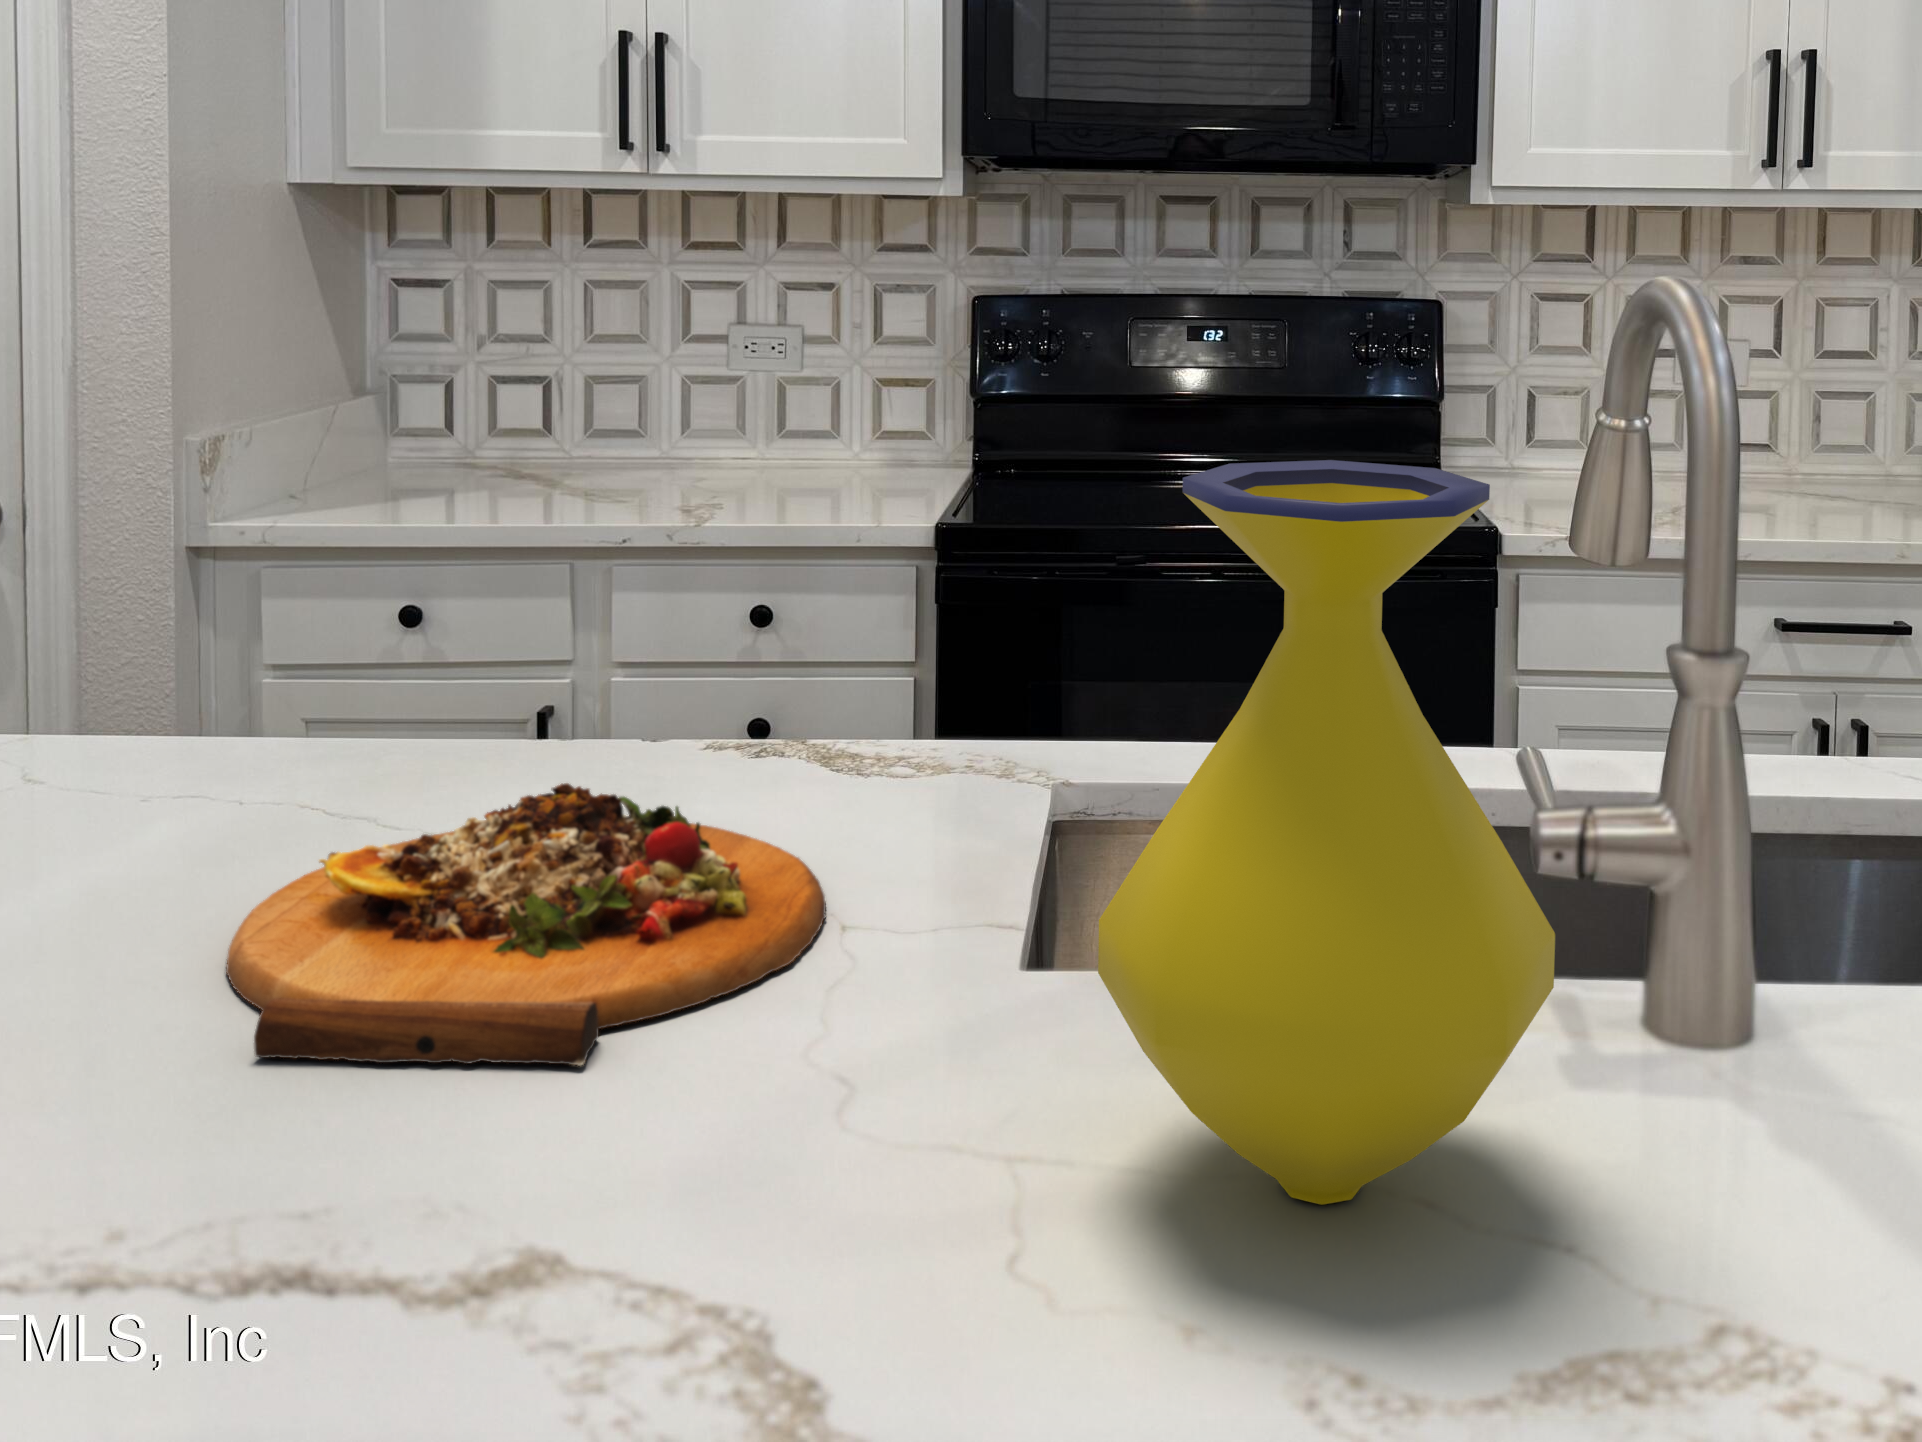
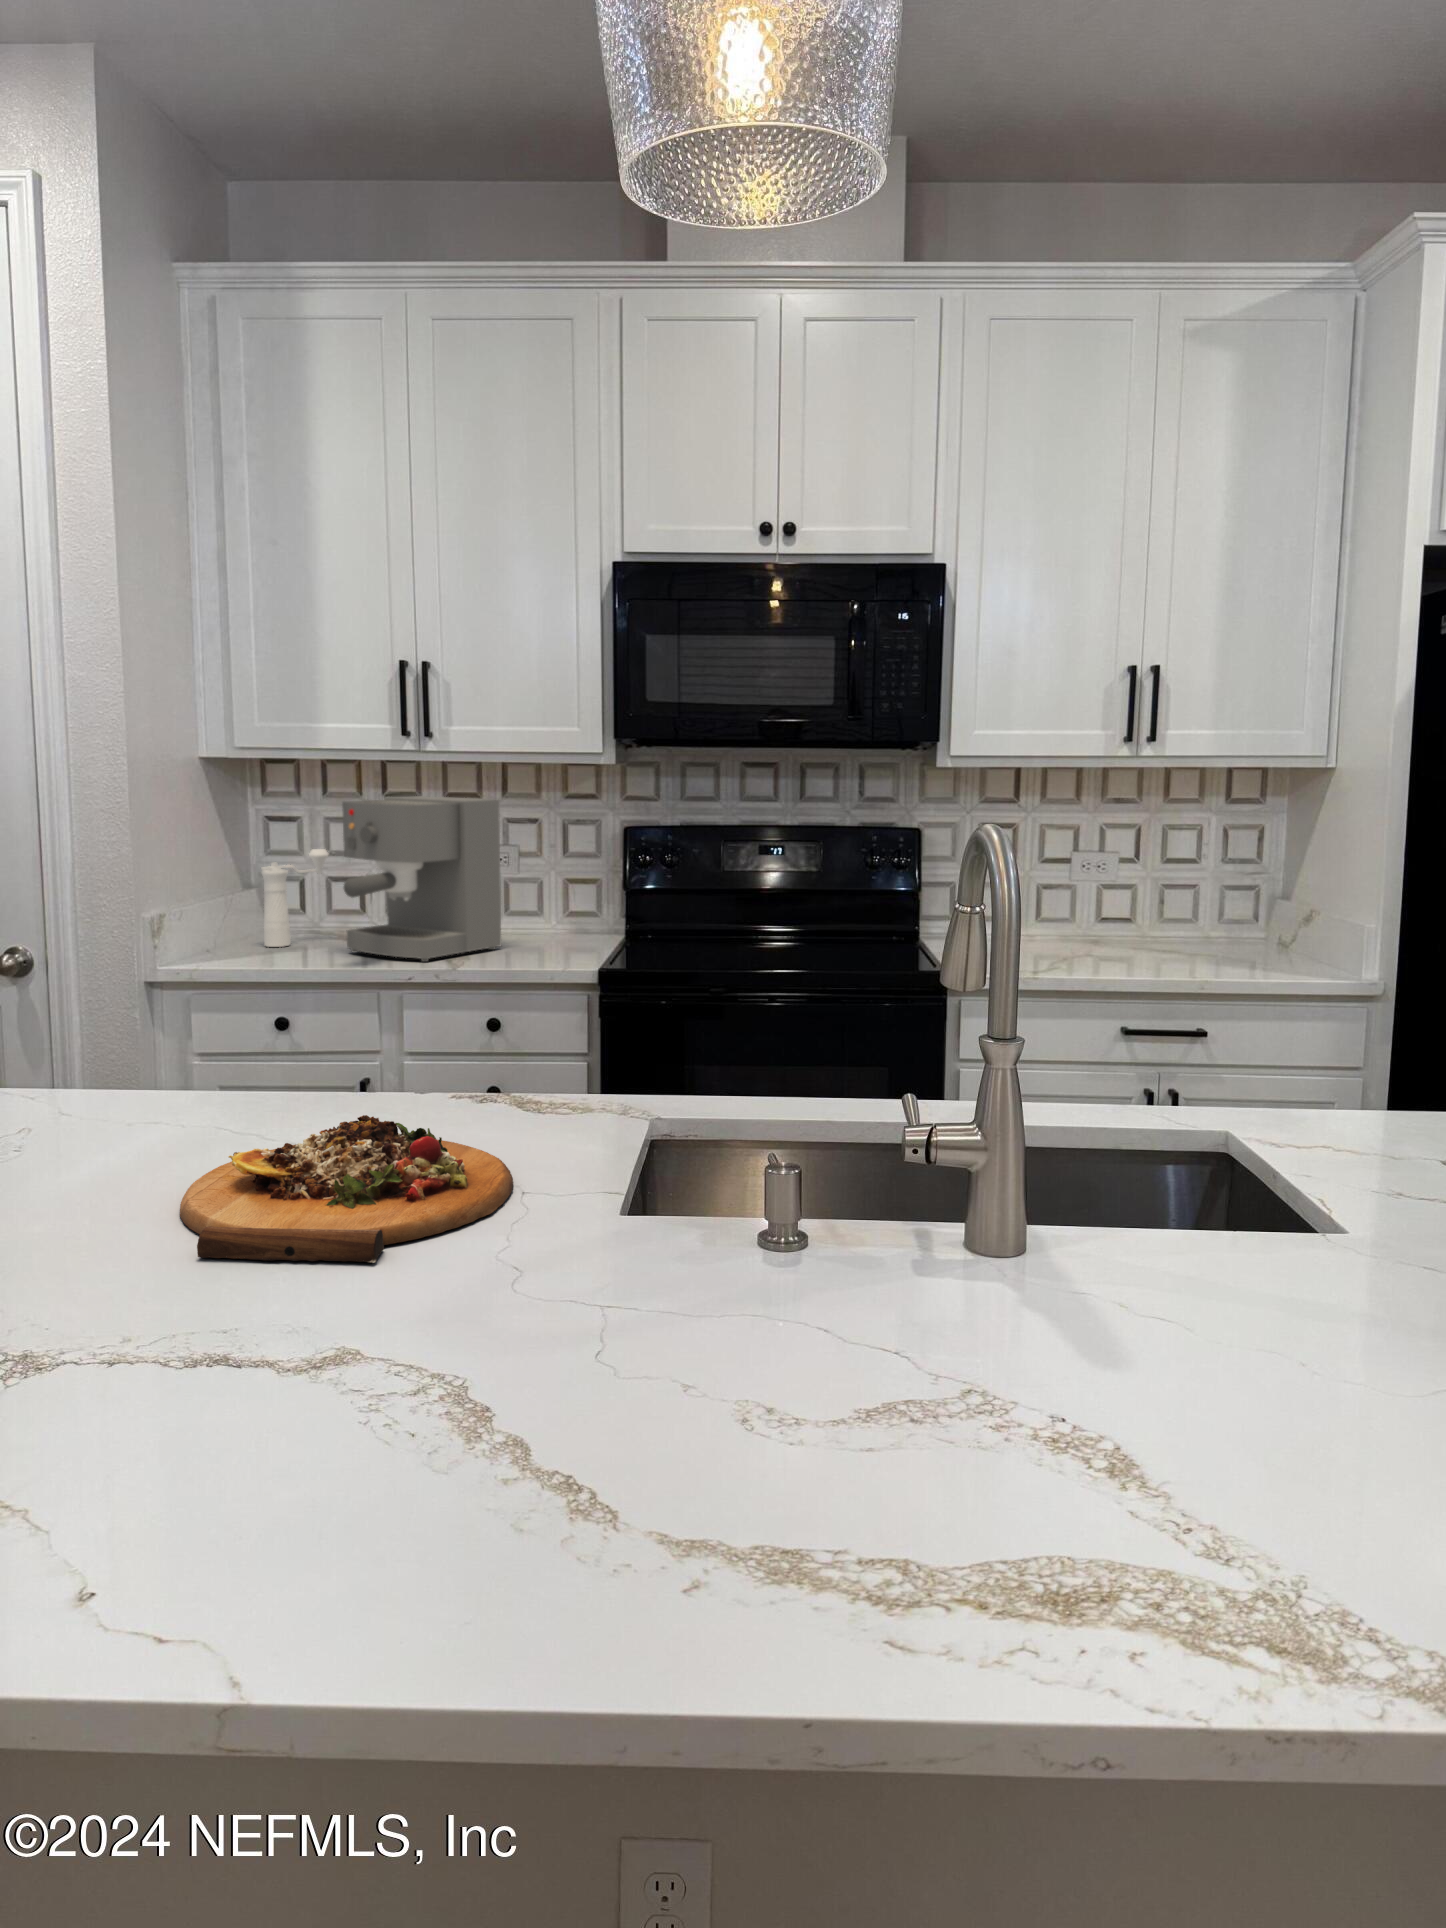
coffee maker: none [524,247,776,511] -> present [342,796,501,962]
pepper mill: none [391,330,500,486] -> present [261,849,328,947]
vase: present [1098,460,1555,1205] -> none [648,932,895,1331]

